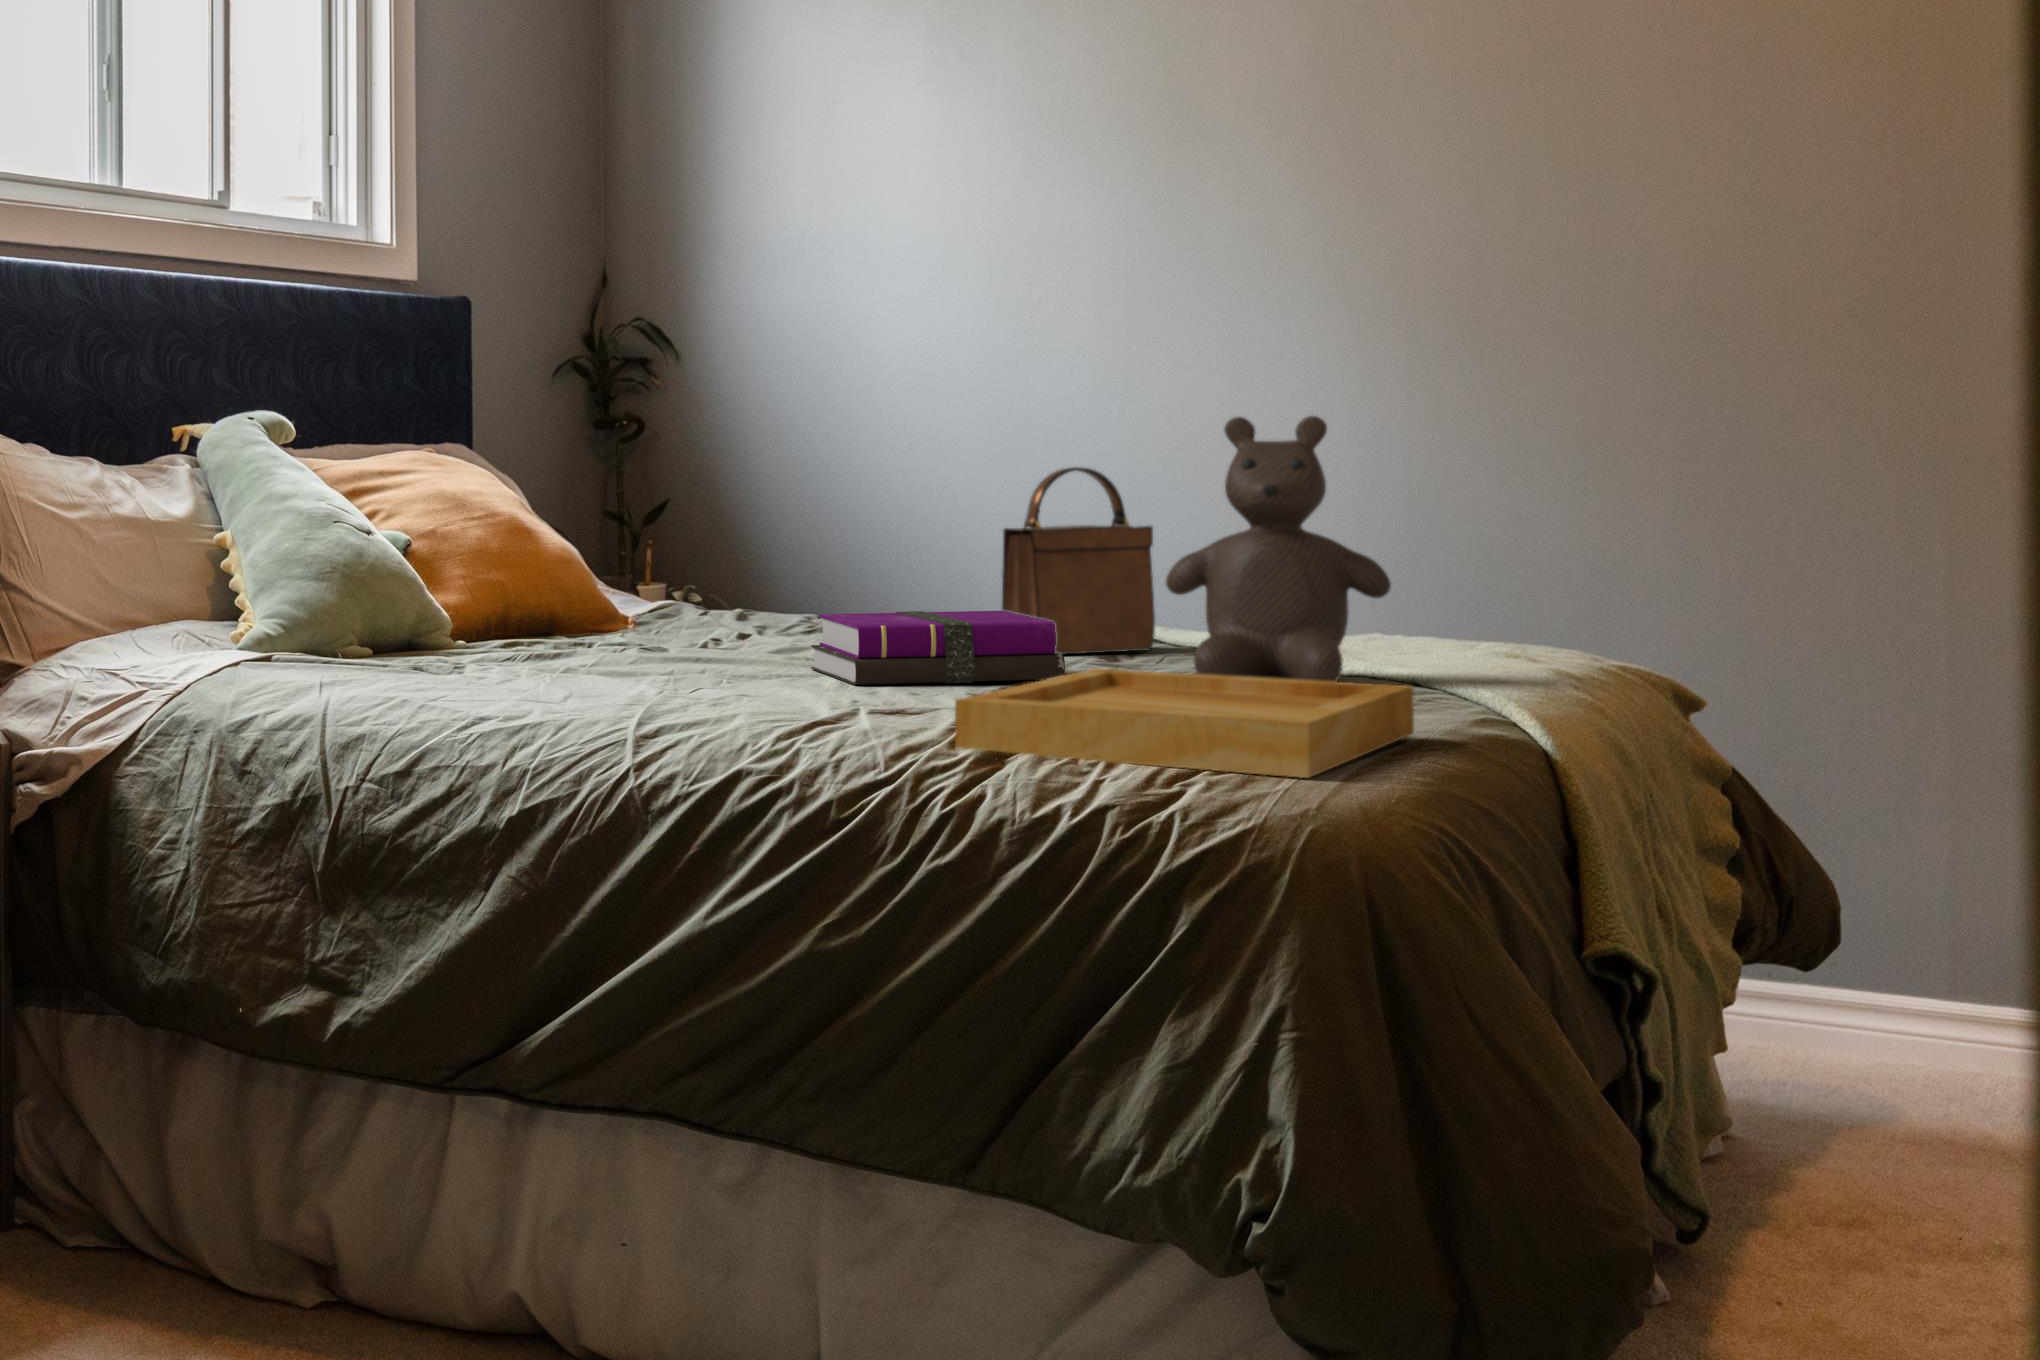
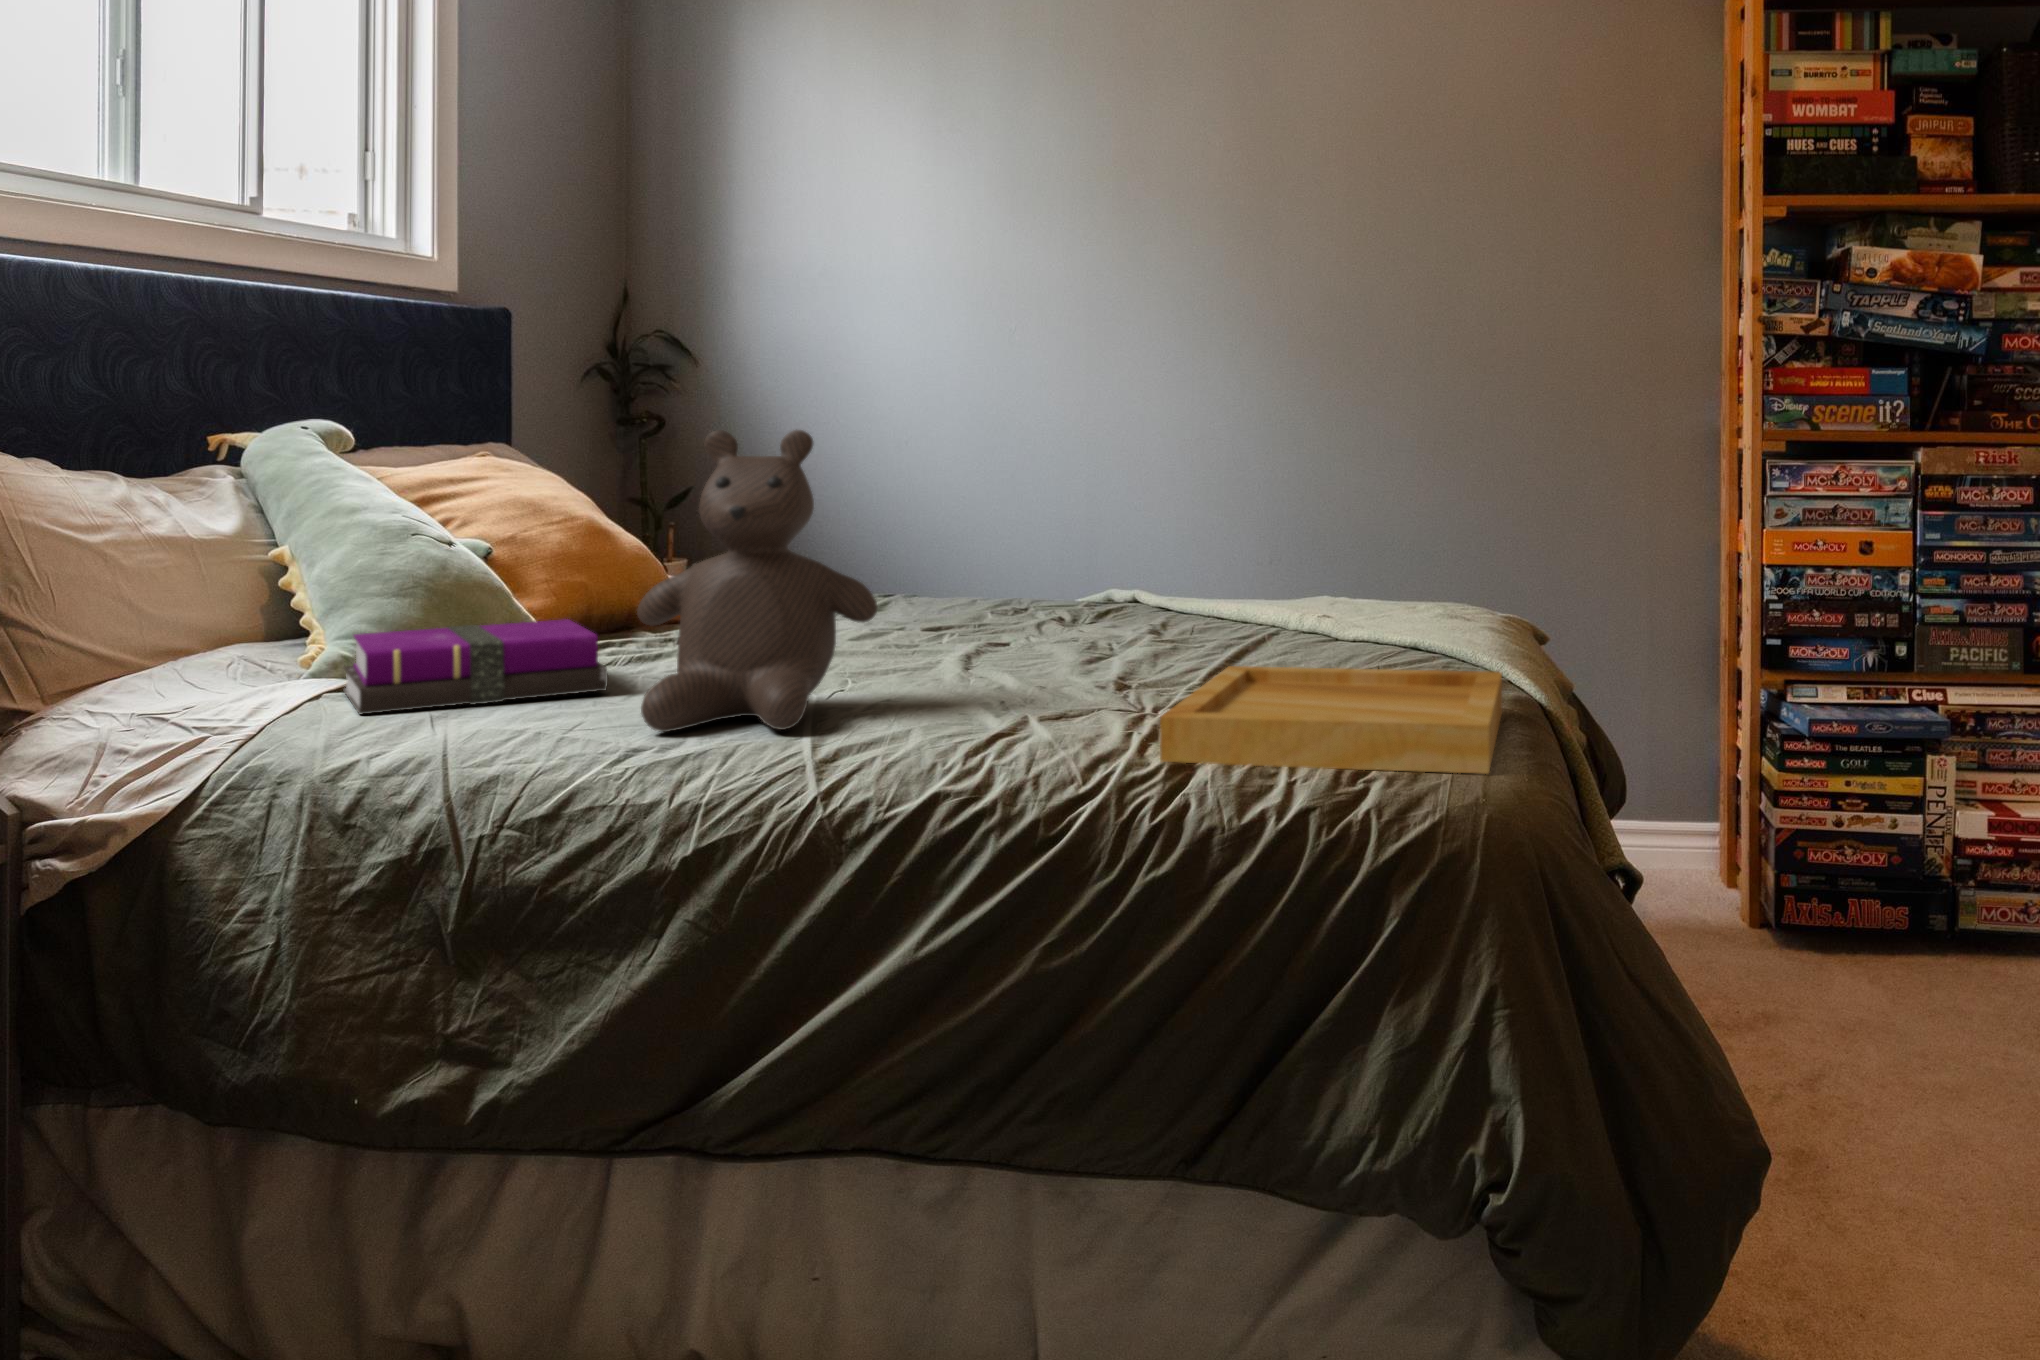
teddy bear: present [1166,416,1391,682] -> present [637,430,878,732]
handbag: present [1002,467,1155,654] -> none [1067,474,1191,635]
notebook: present [811,611,1065,685] -> present [344,619,608,714]

